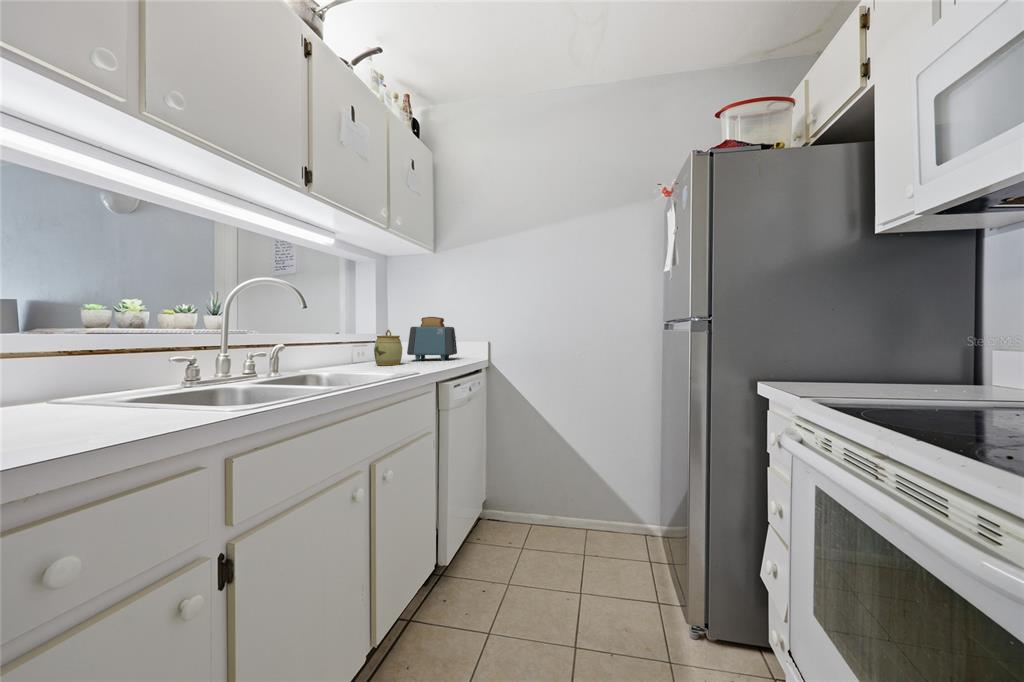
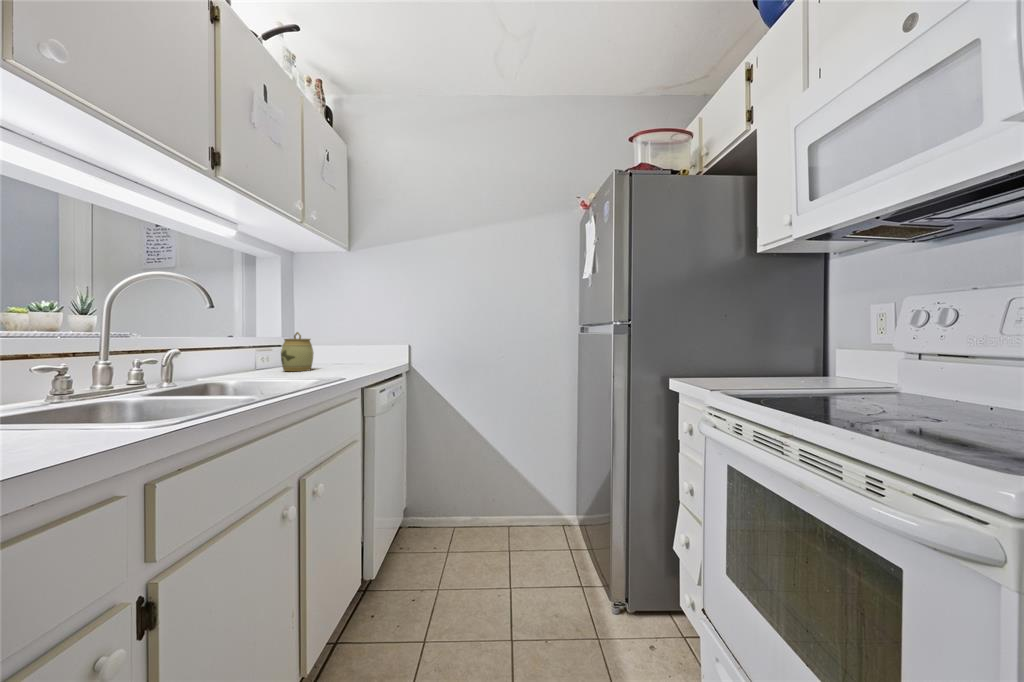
toaster: present [407,317,457,361] -> none [317,318,372,365]

